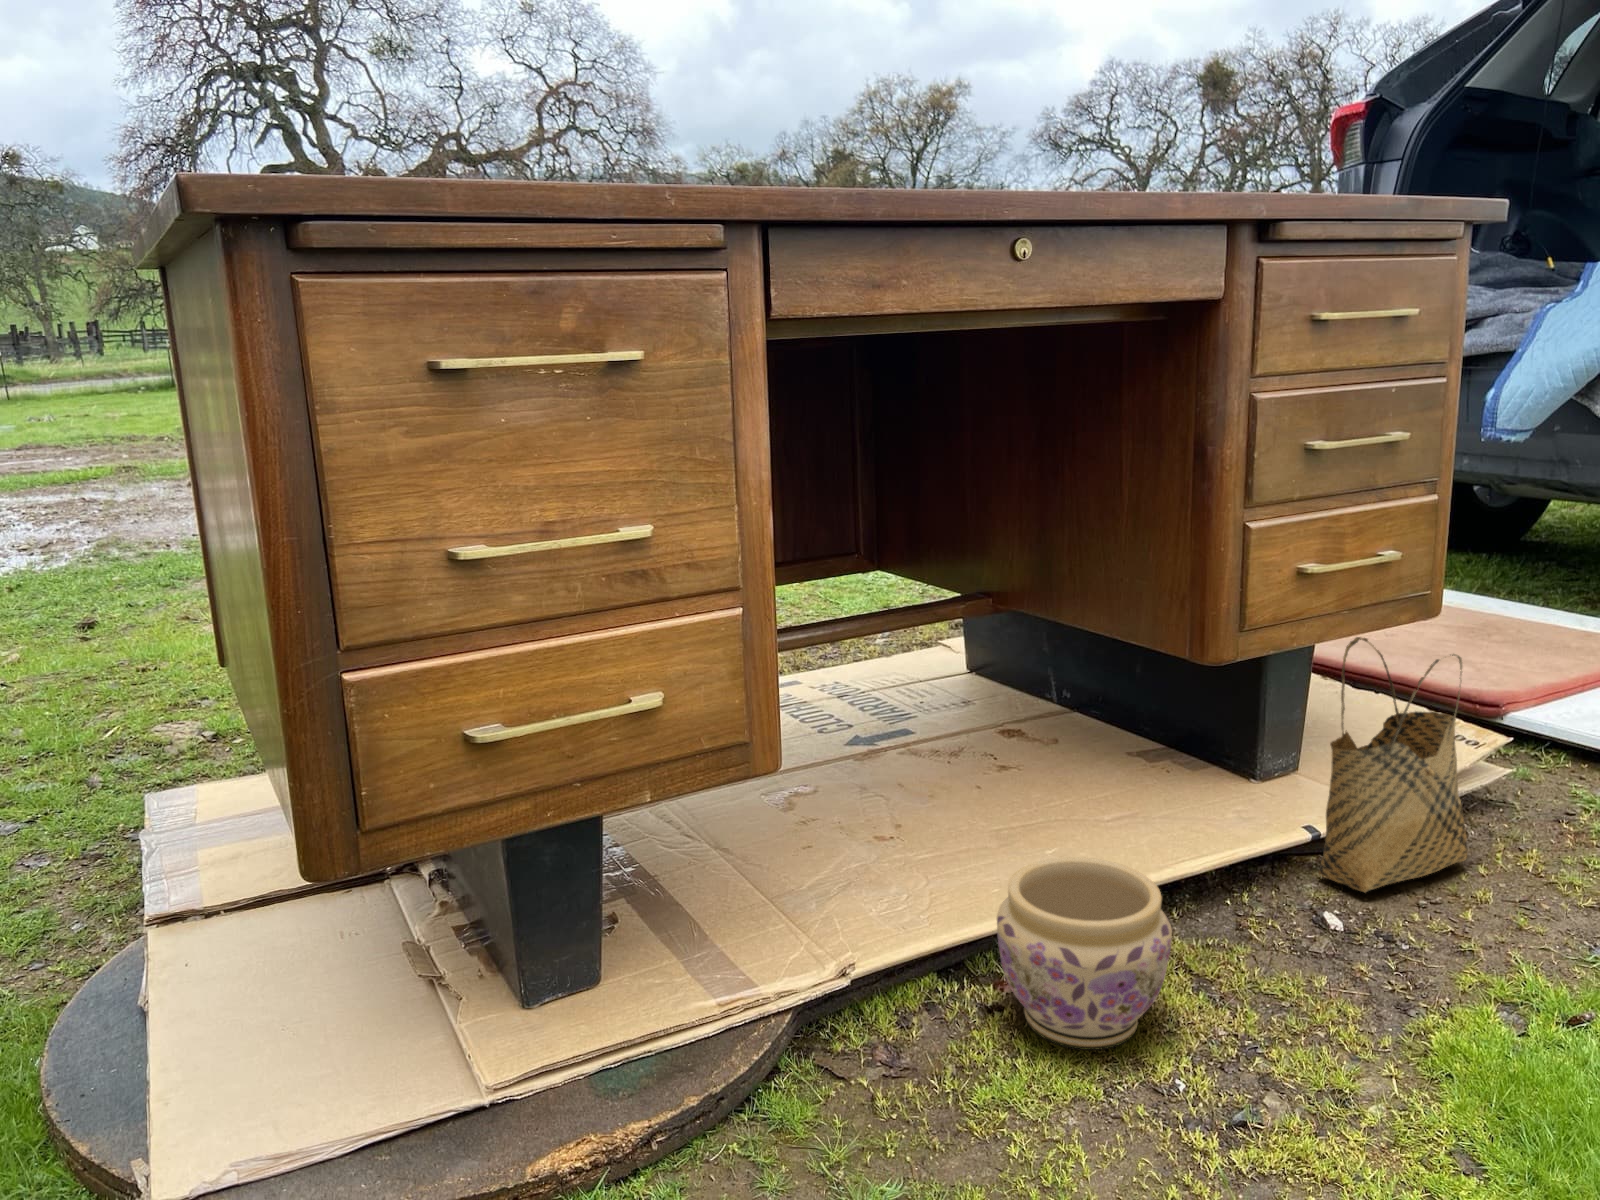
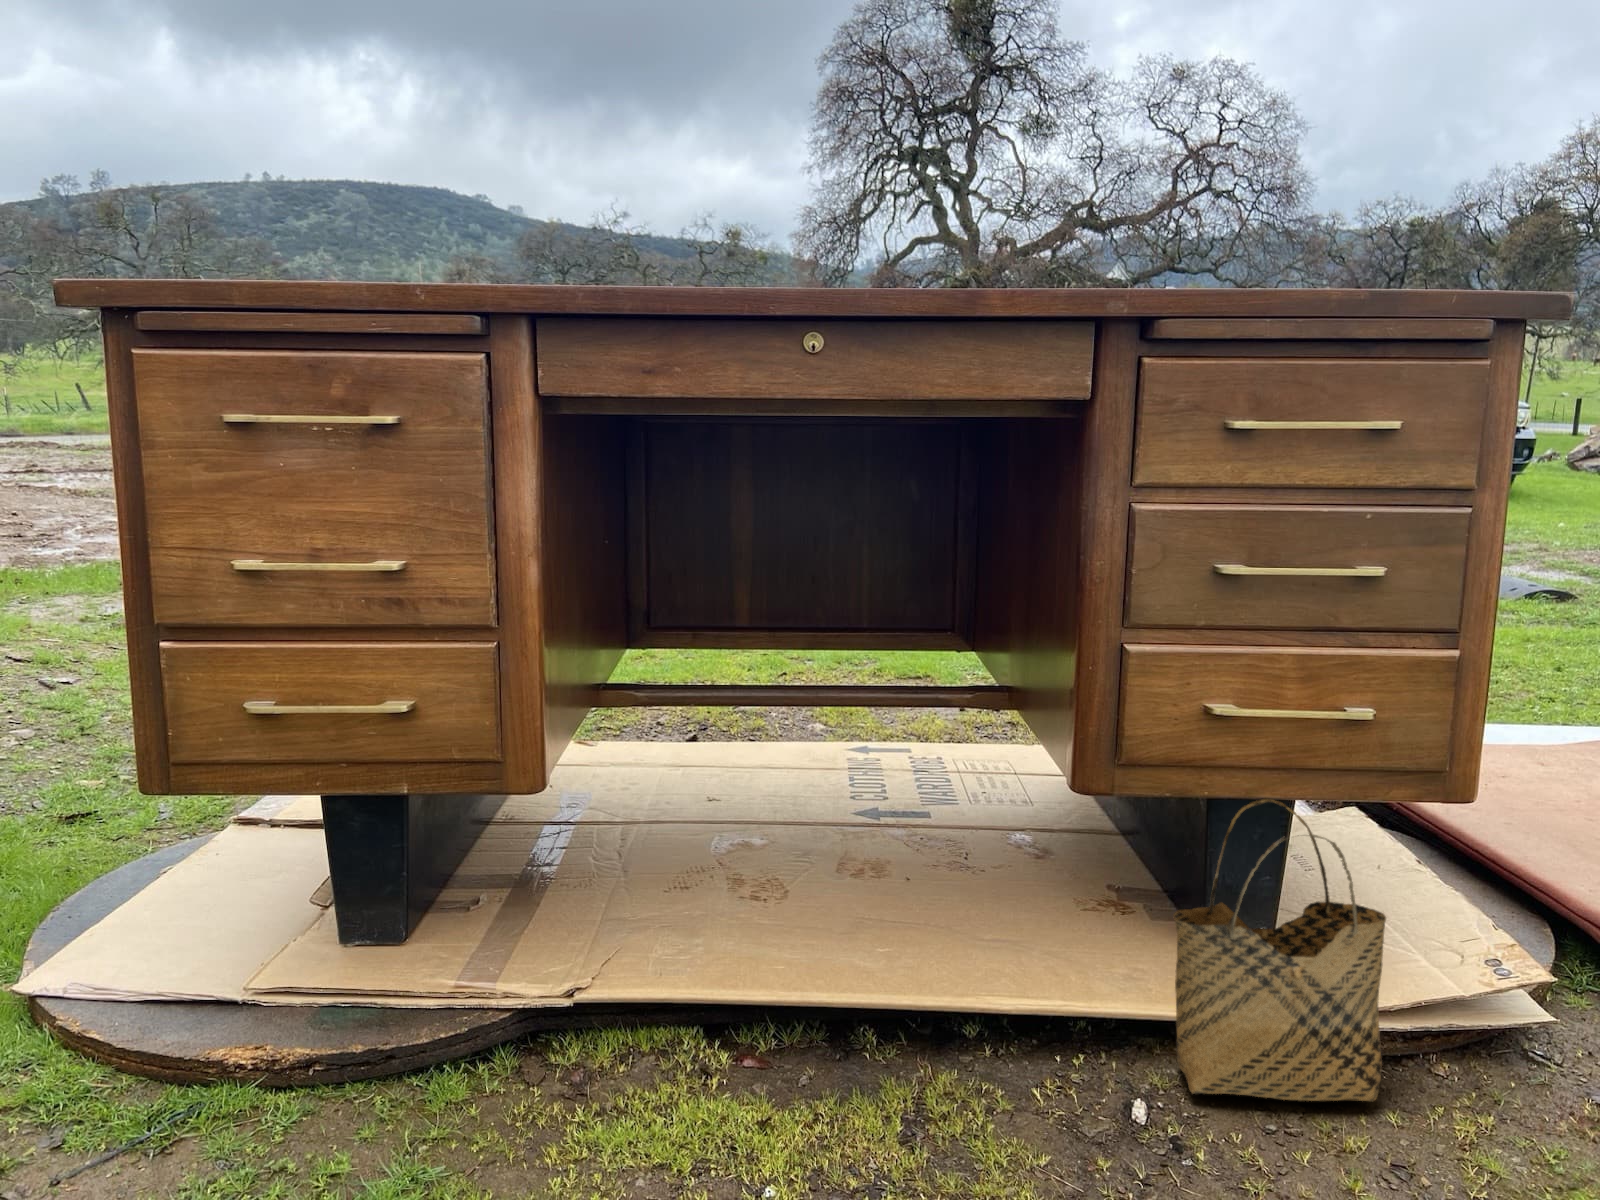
planter: present [997,857,1172,1050] -> none [664,943,832,1137]

